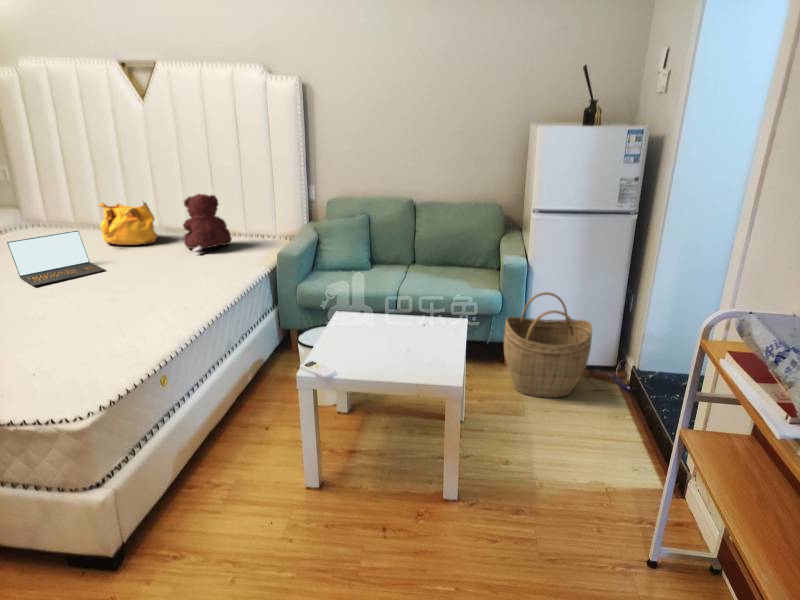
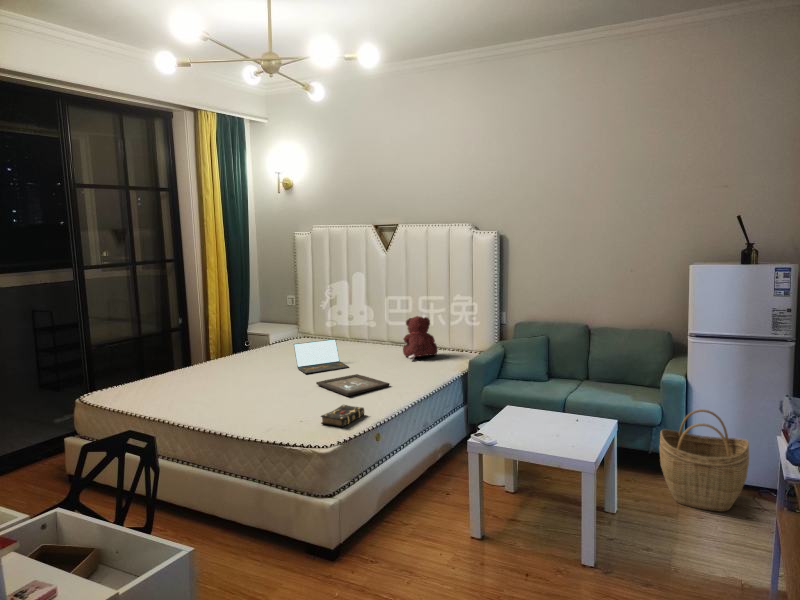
handbag: present [99,202,158,245] -> none [349,320,386,352]
tray: none [53,281,172,319] -> present [316,374,390,396]
book: none [63,337,138,377] -> present [321,405,364,427]

